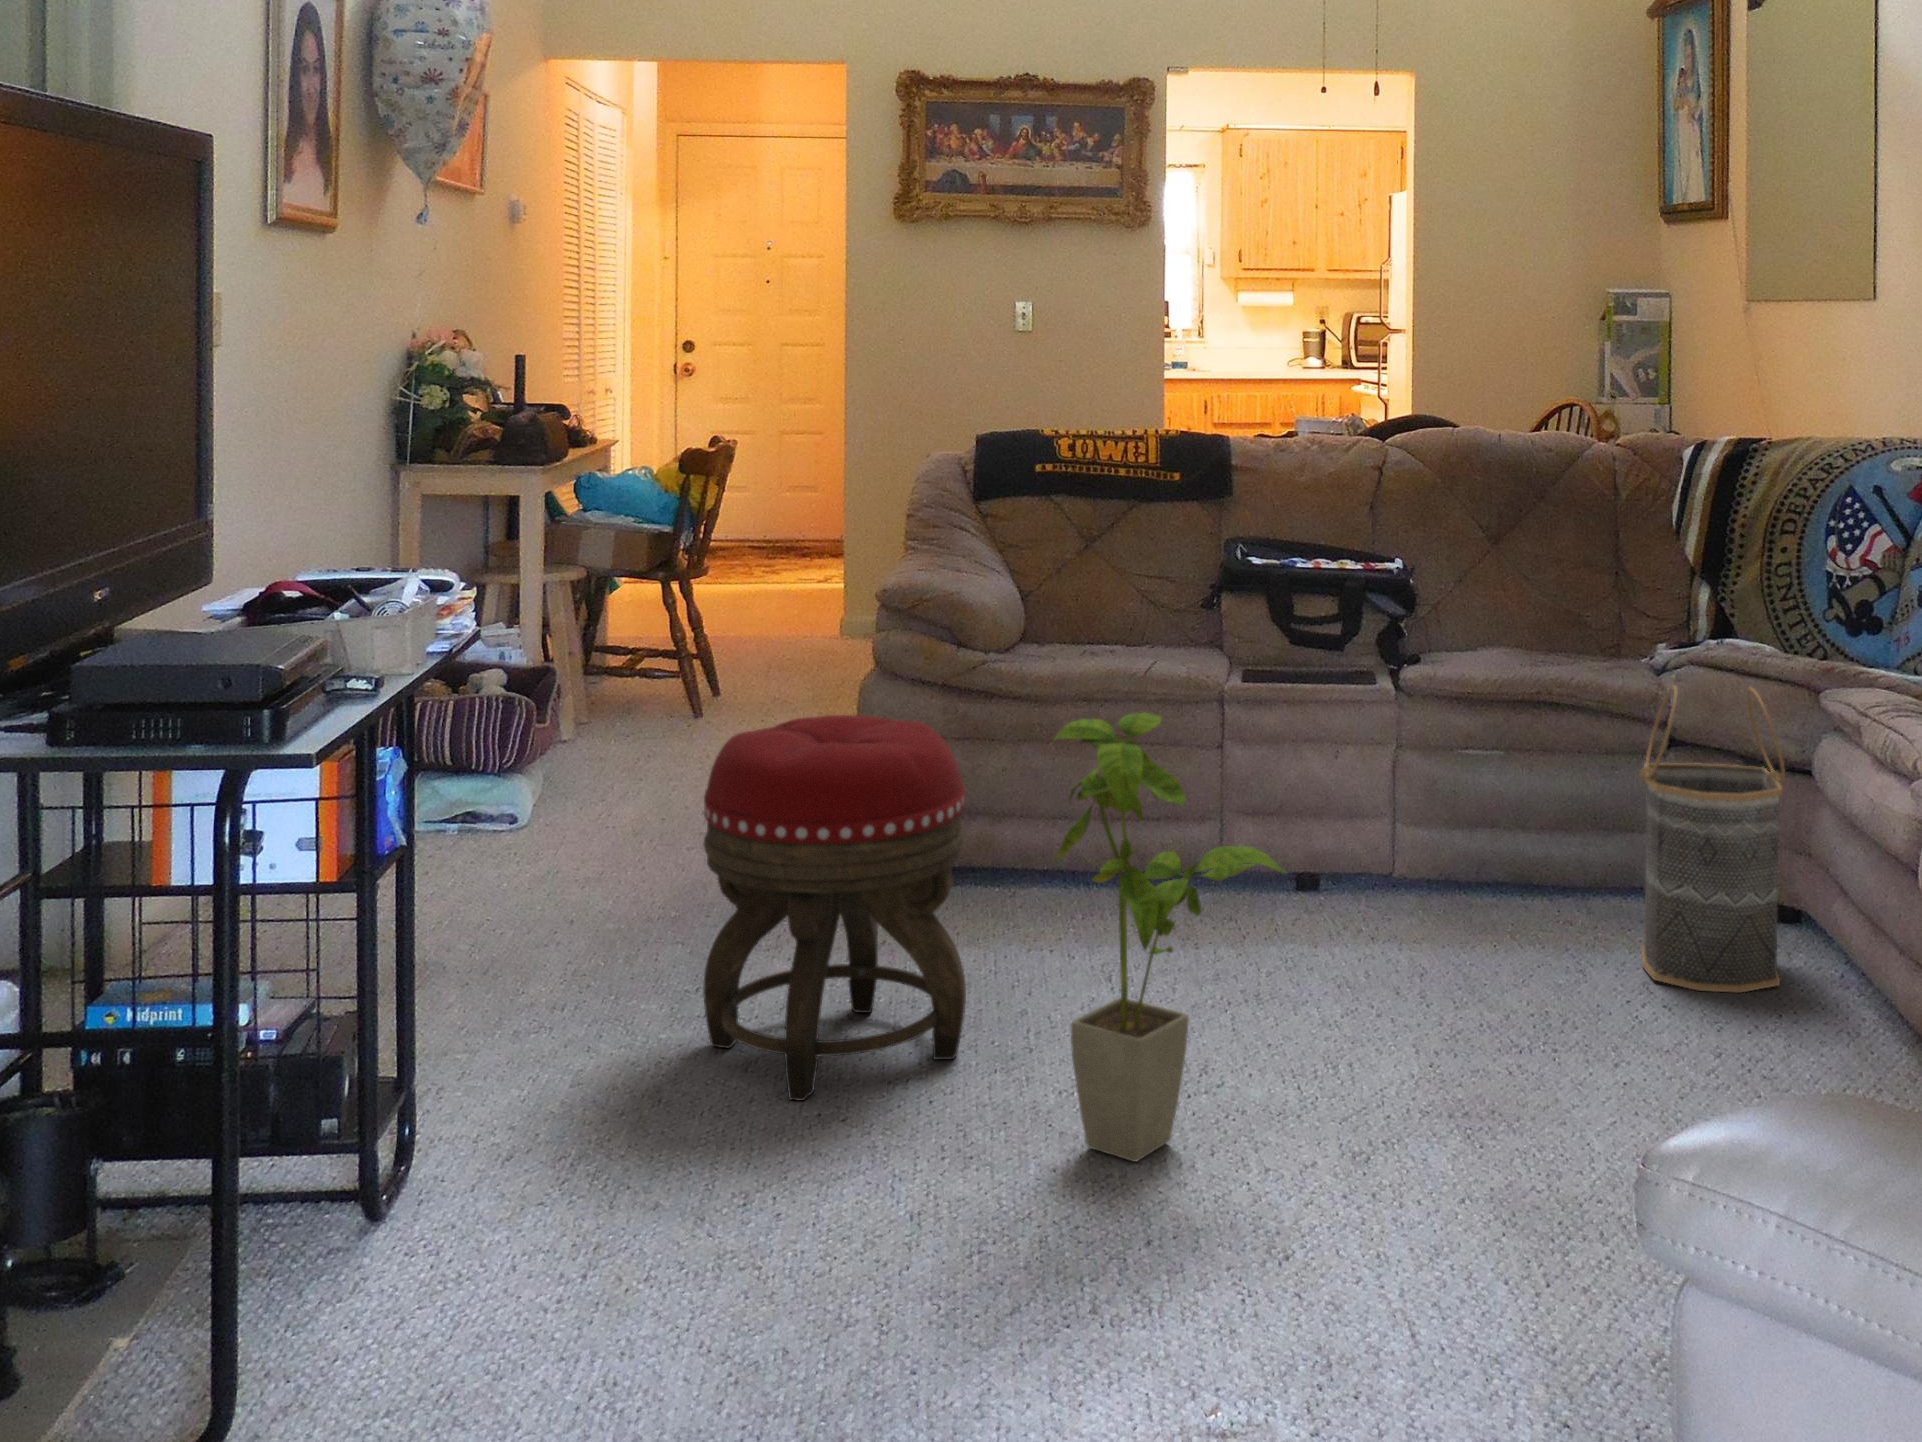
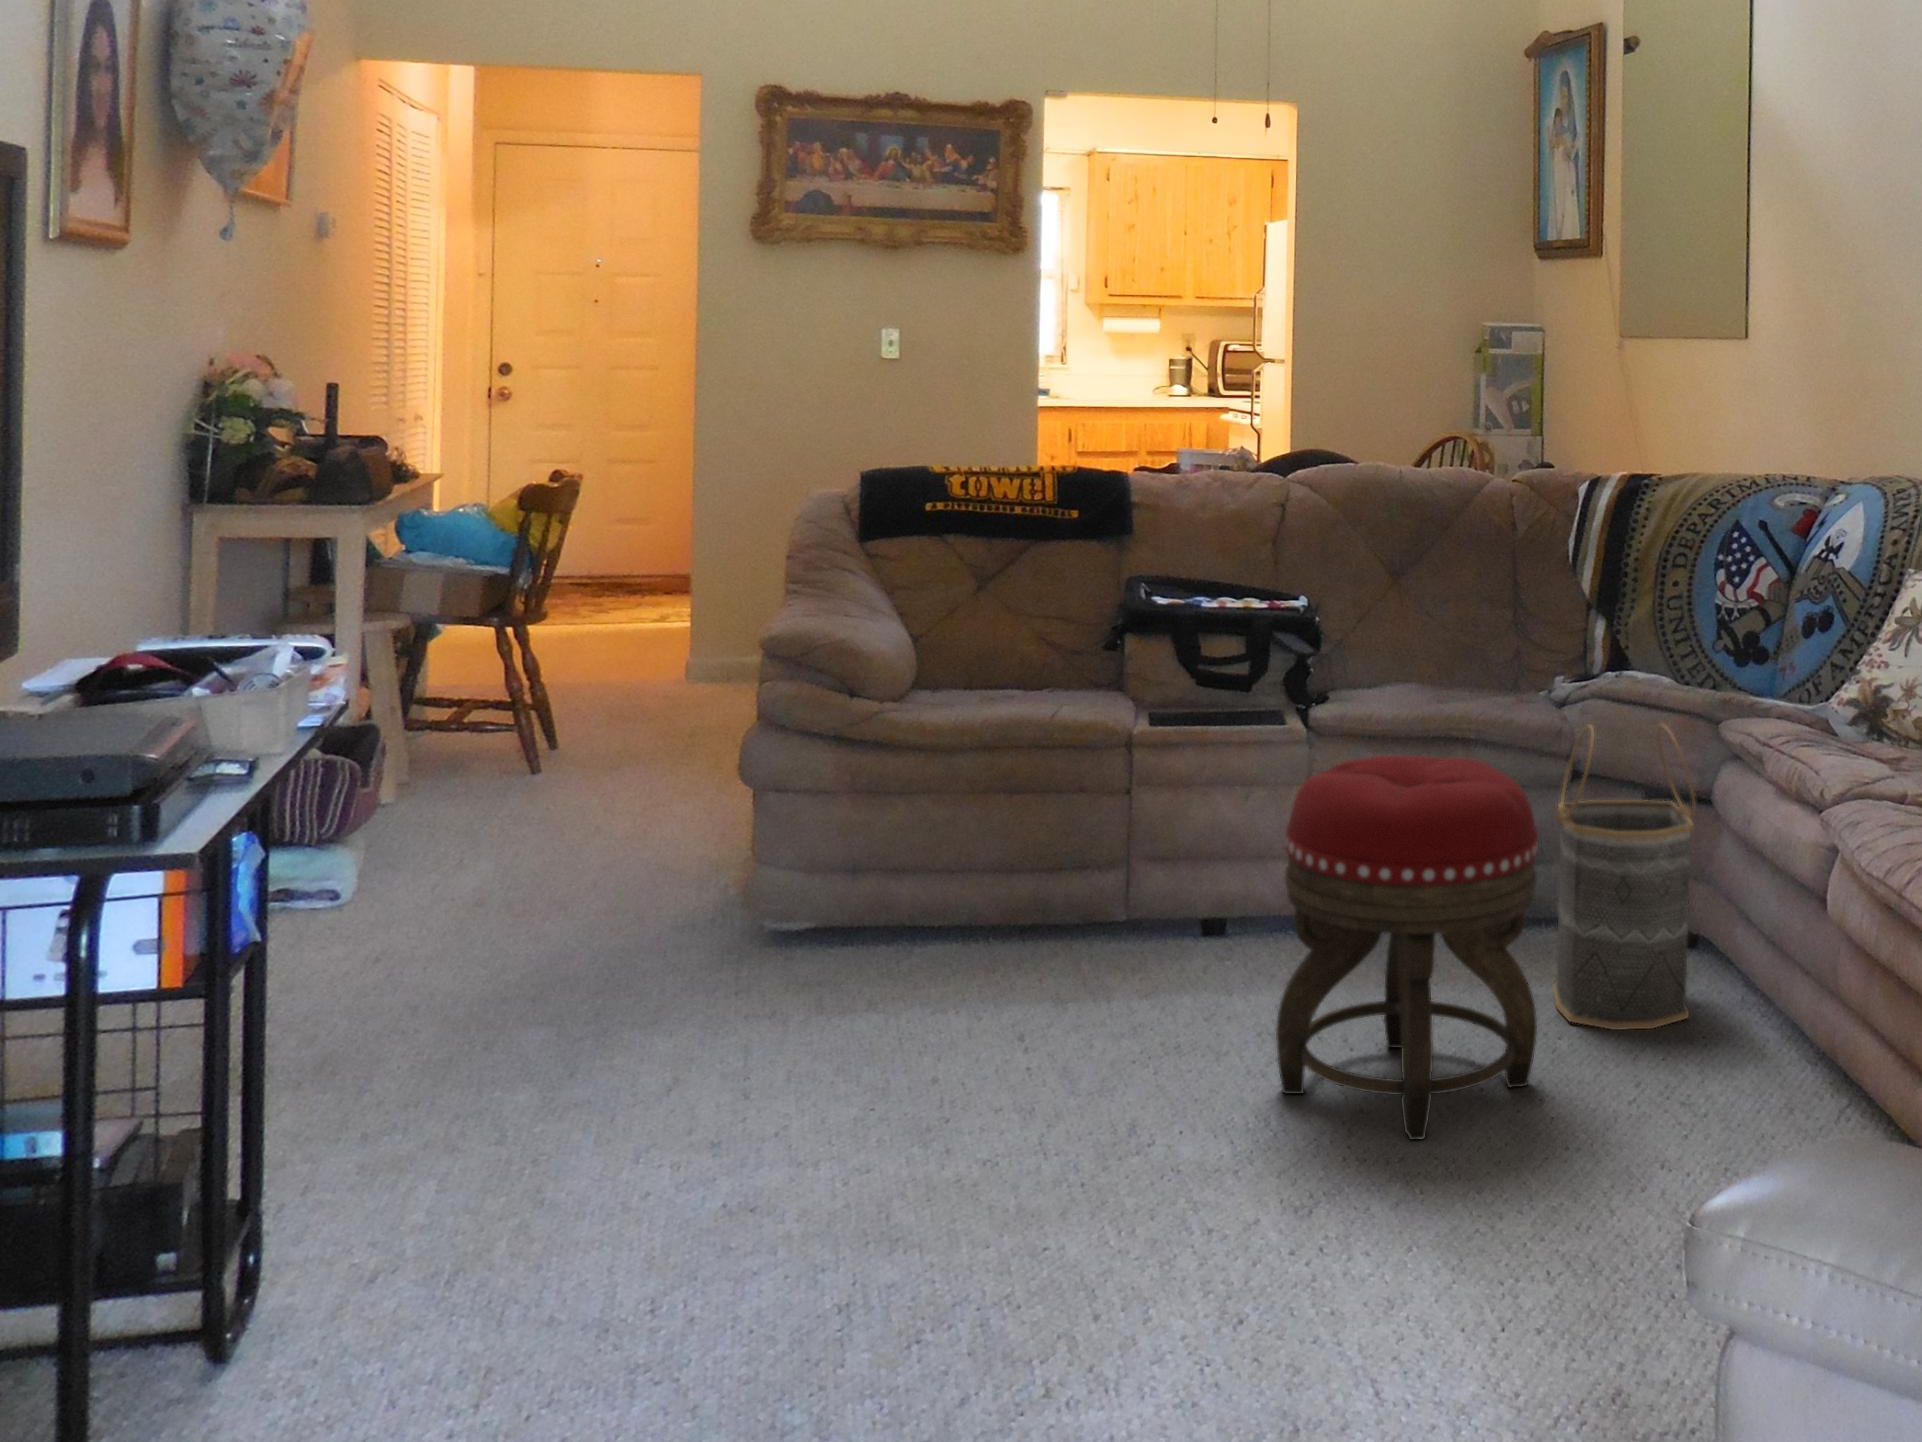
house plant: present [1055,712,1285,1161] -> none [963,789,1226,1285]
footstool: present [703,715,966,1101] -> present [1276,755,1538,1140]

